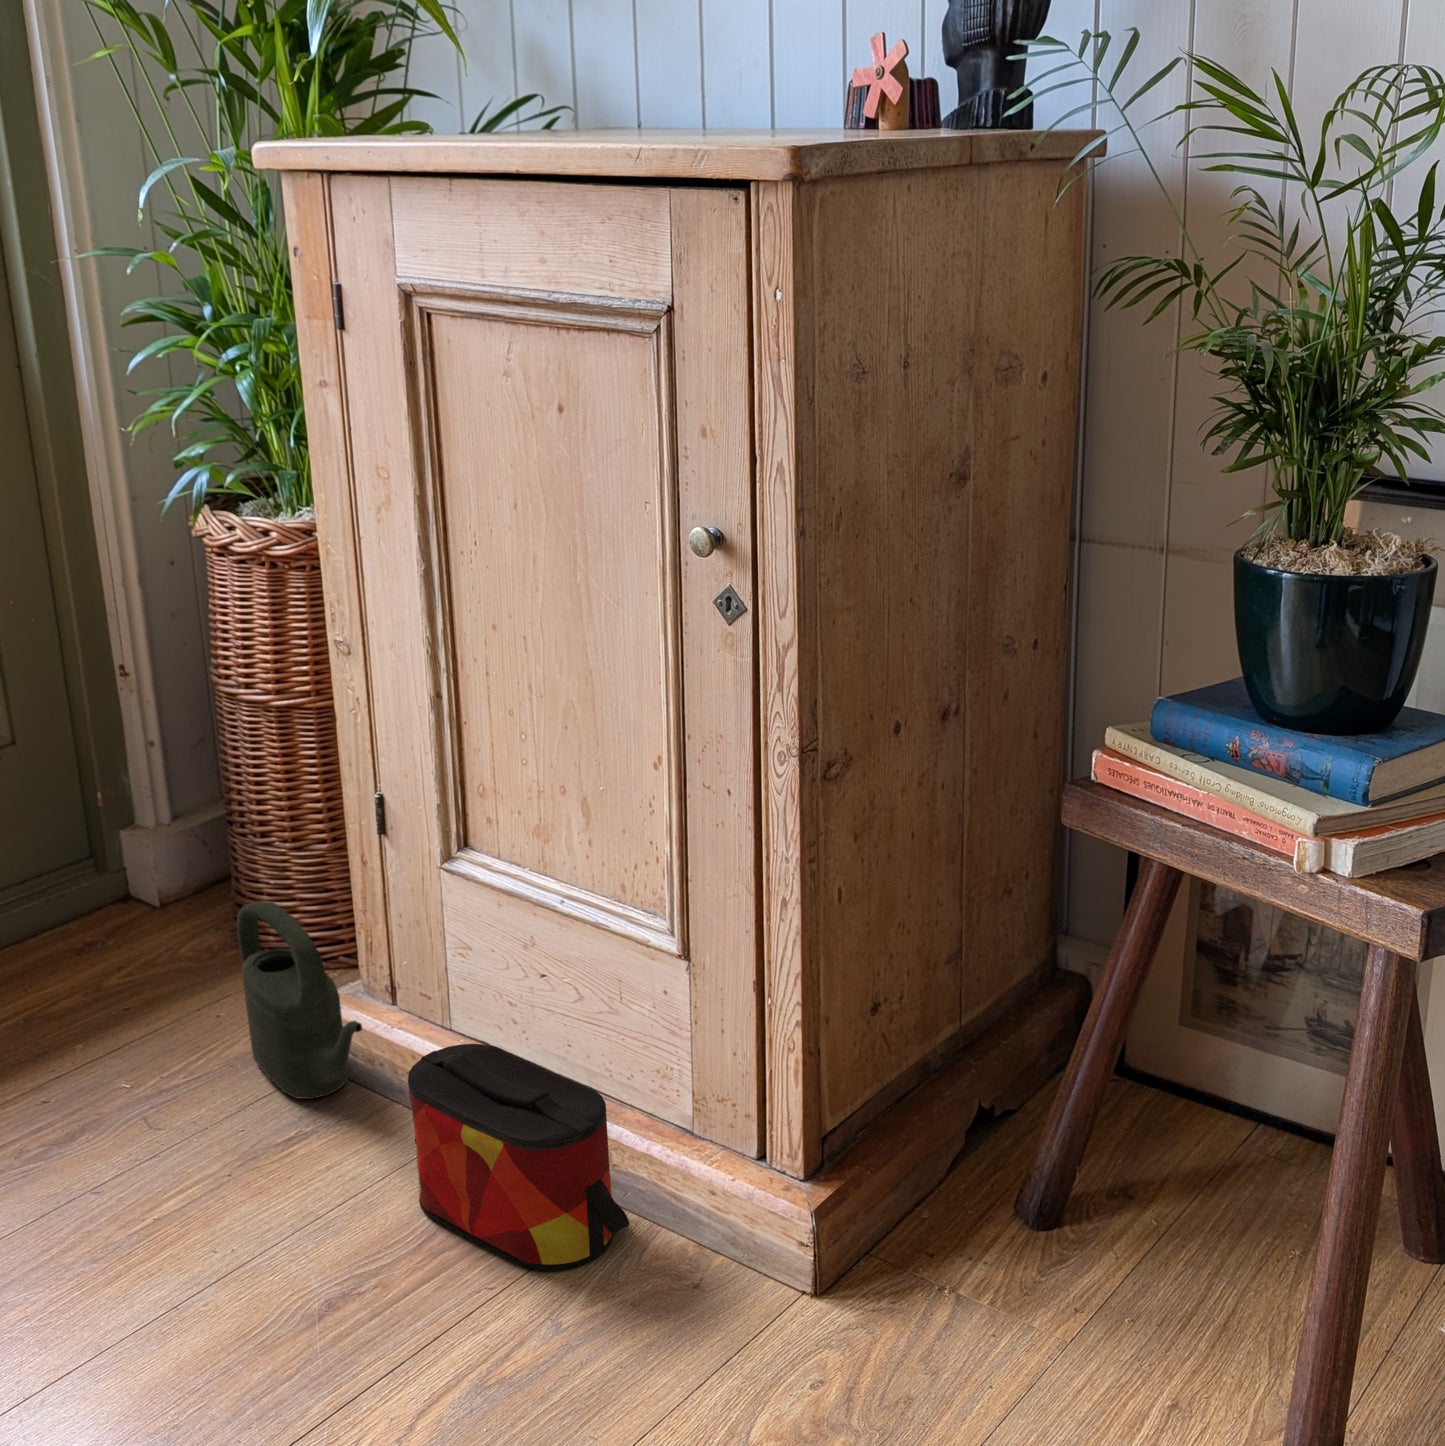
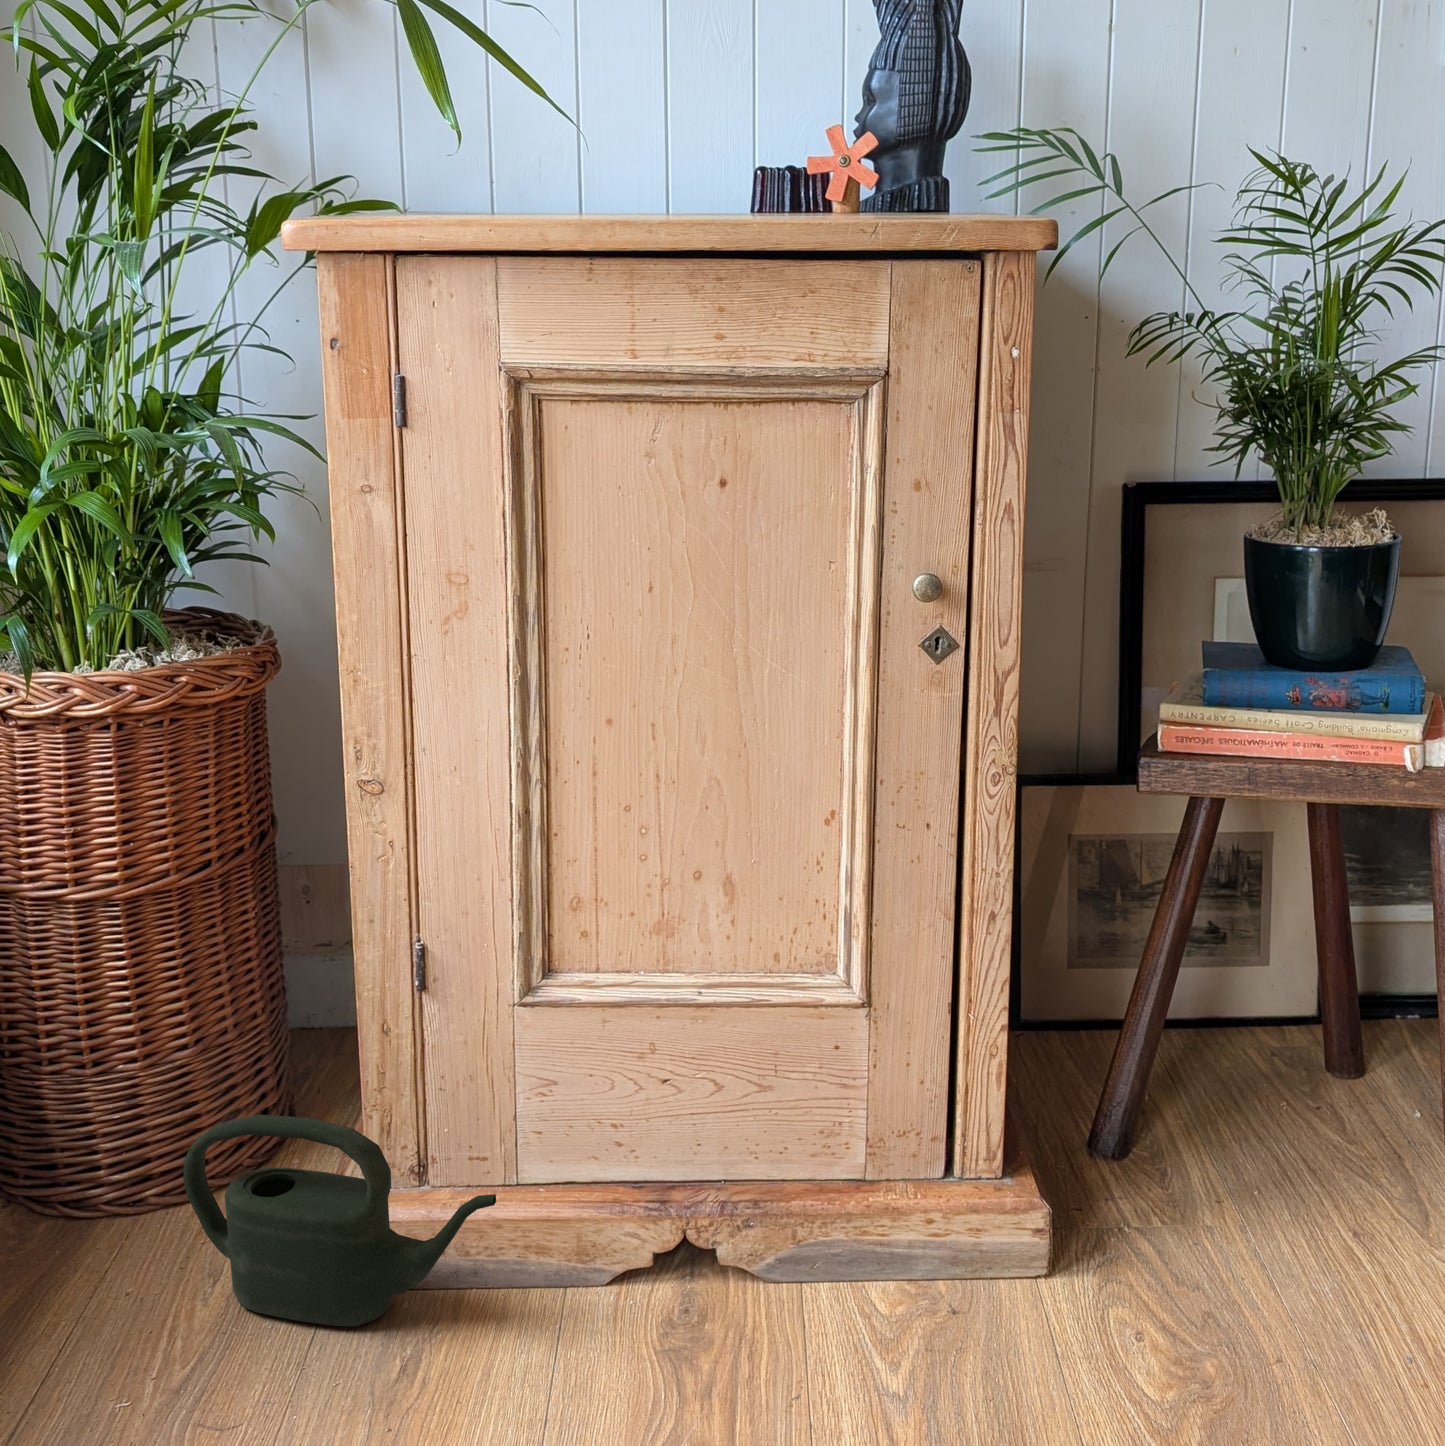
bag: present [408,1044,629,1271] -> none [574,1165,864,1364]

